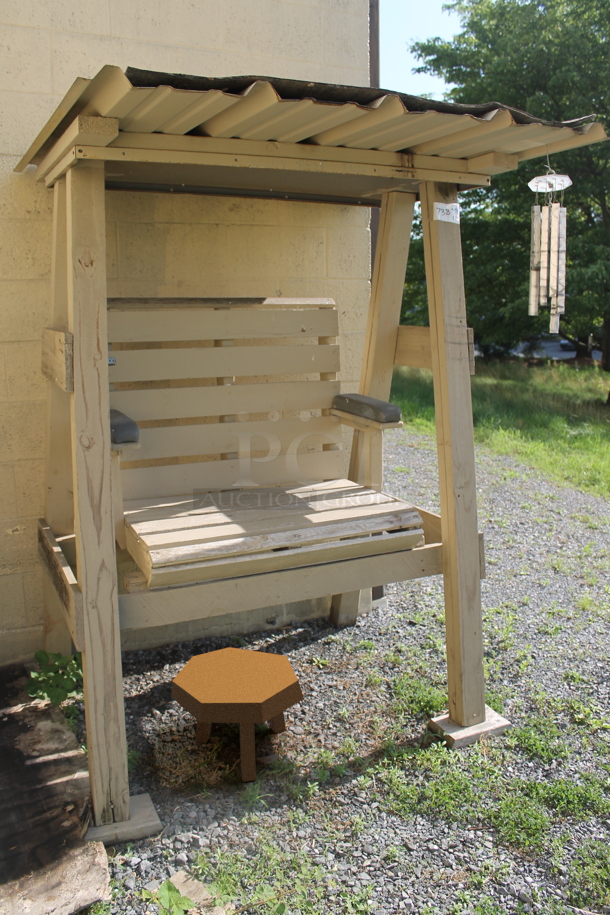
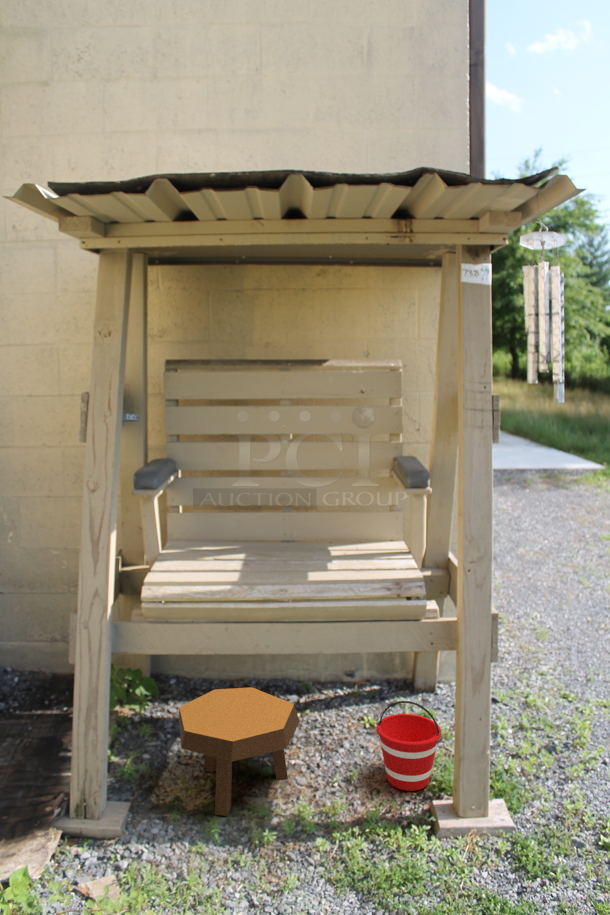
bucket: none [364,633,426,716] -> present [376,701,441,791]

